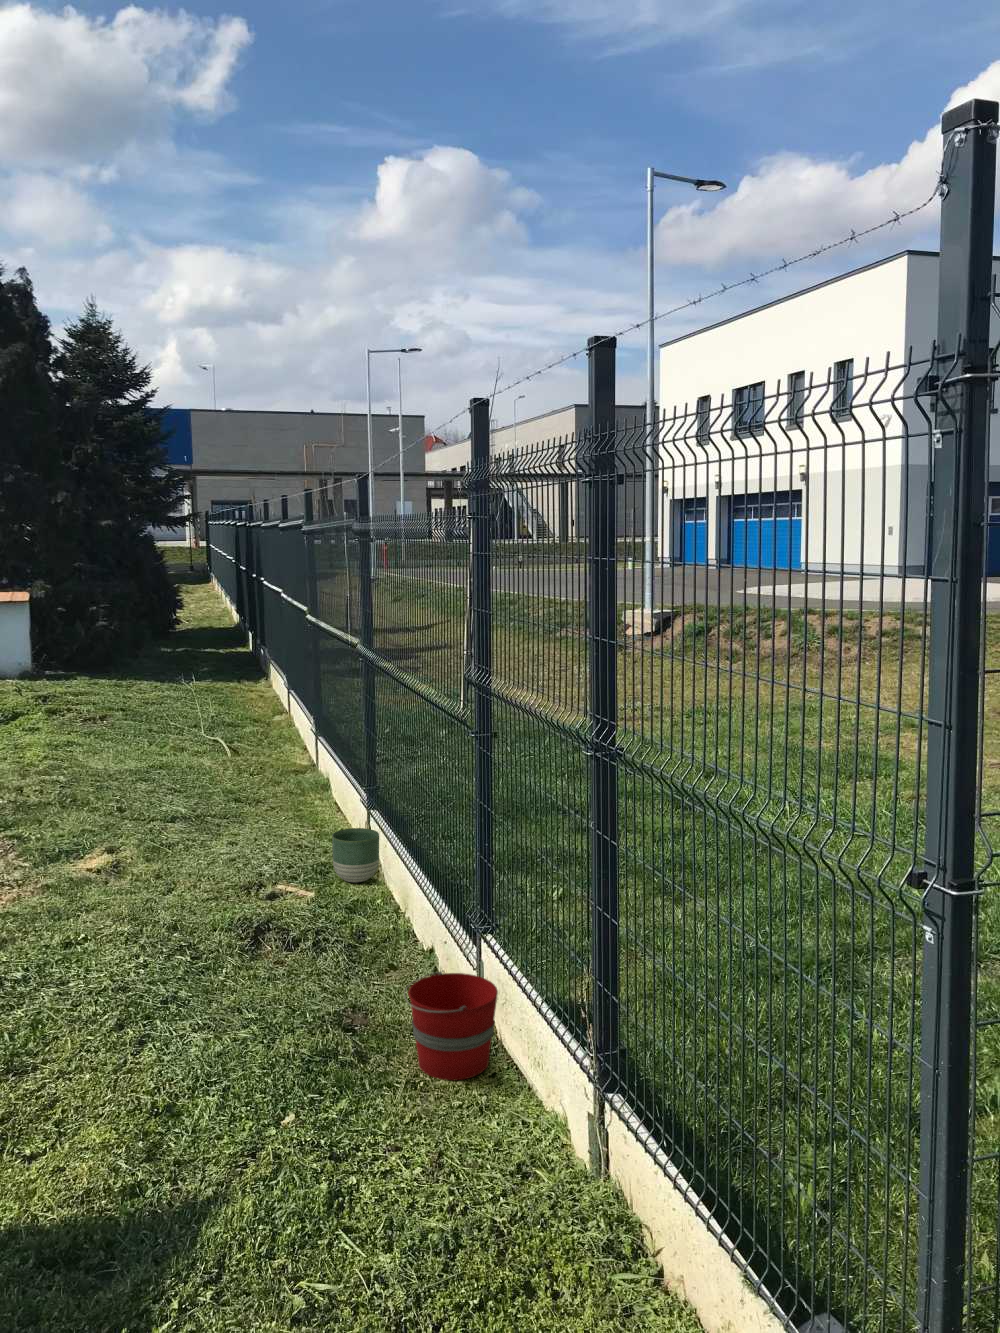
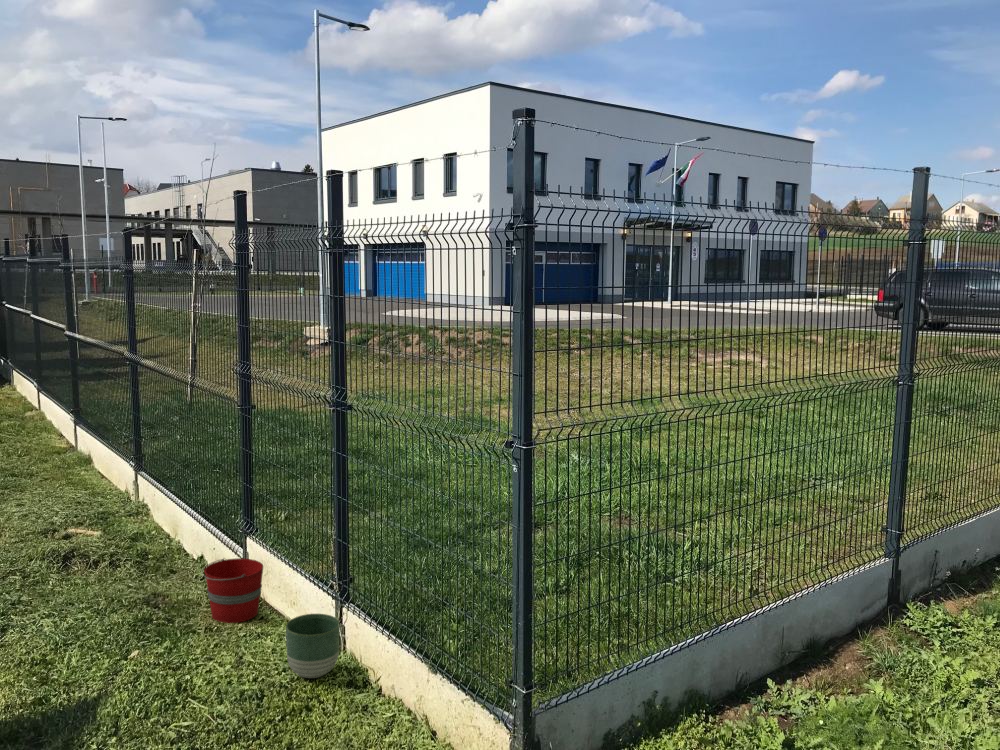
planter: present [332,828,379,882] -> present [286,614,339,678]

